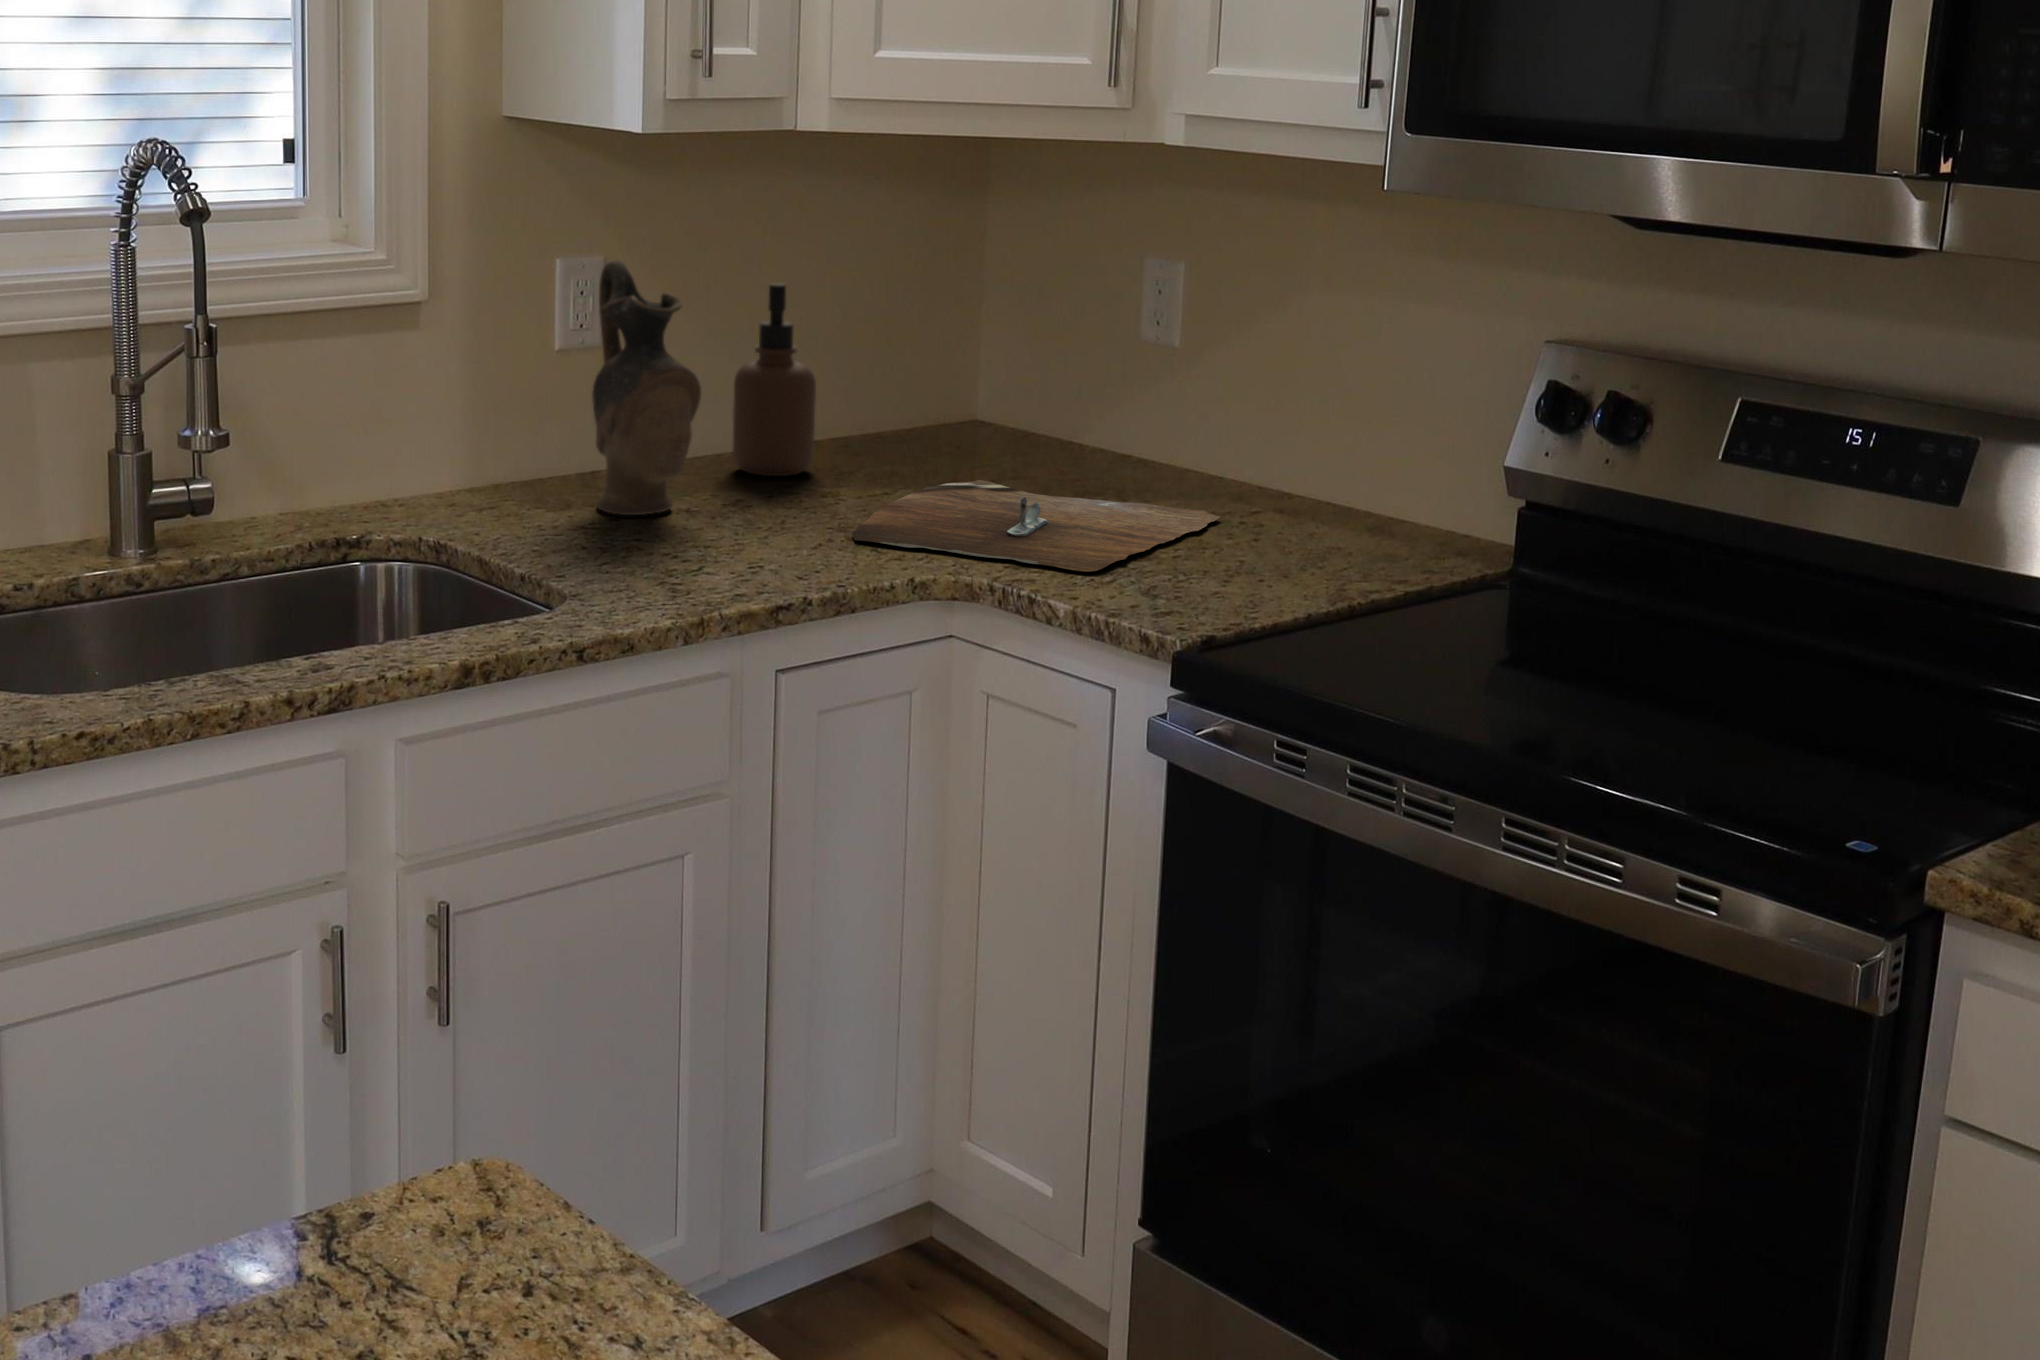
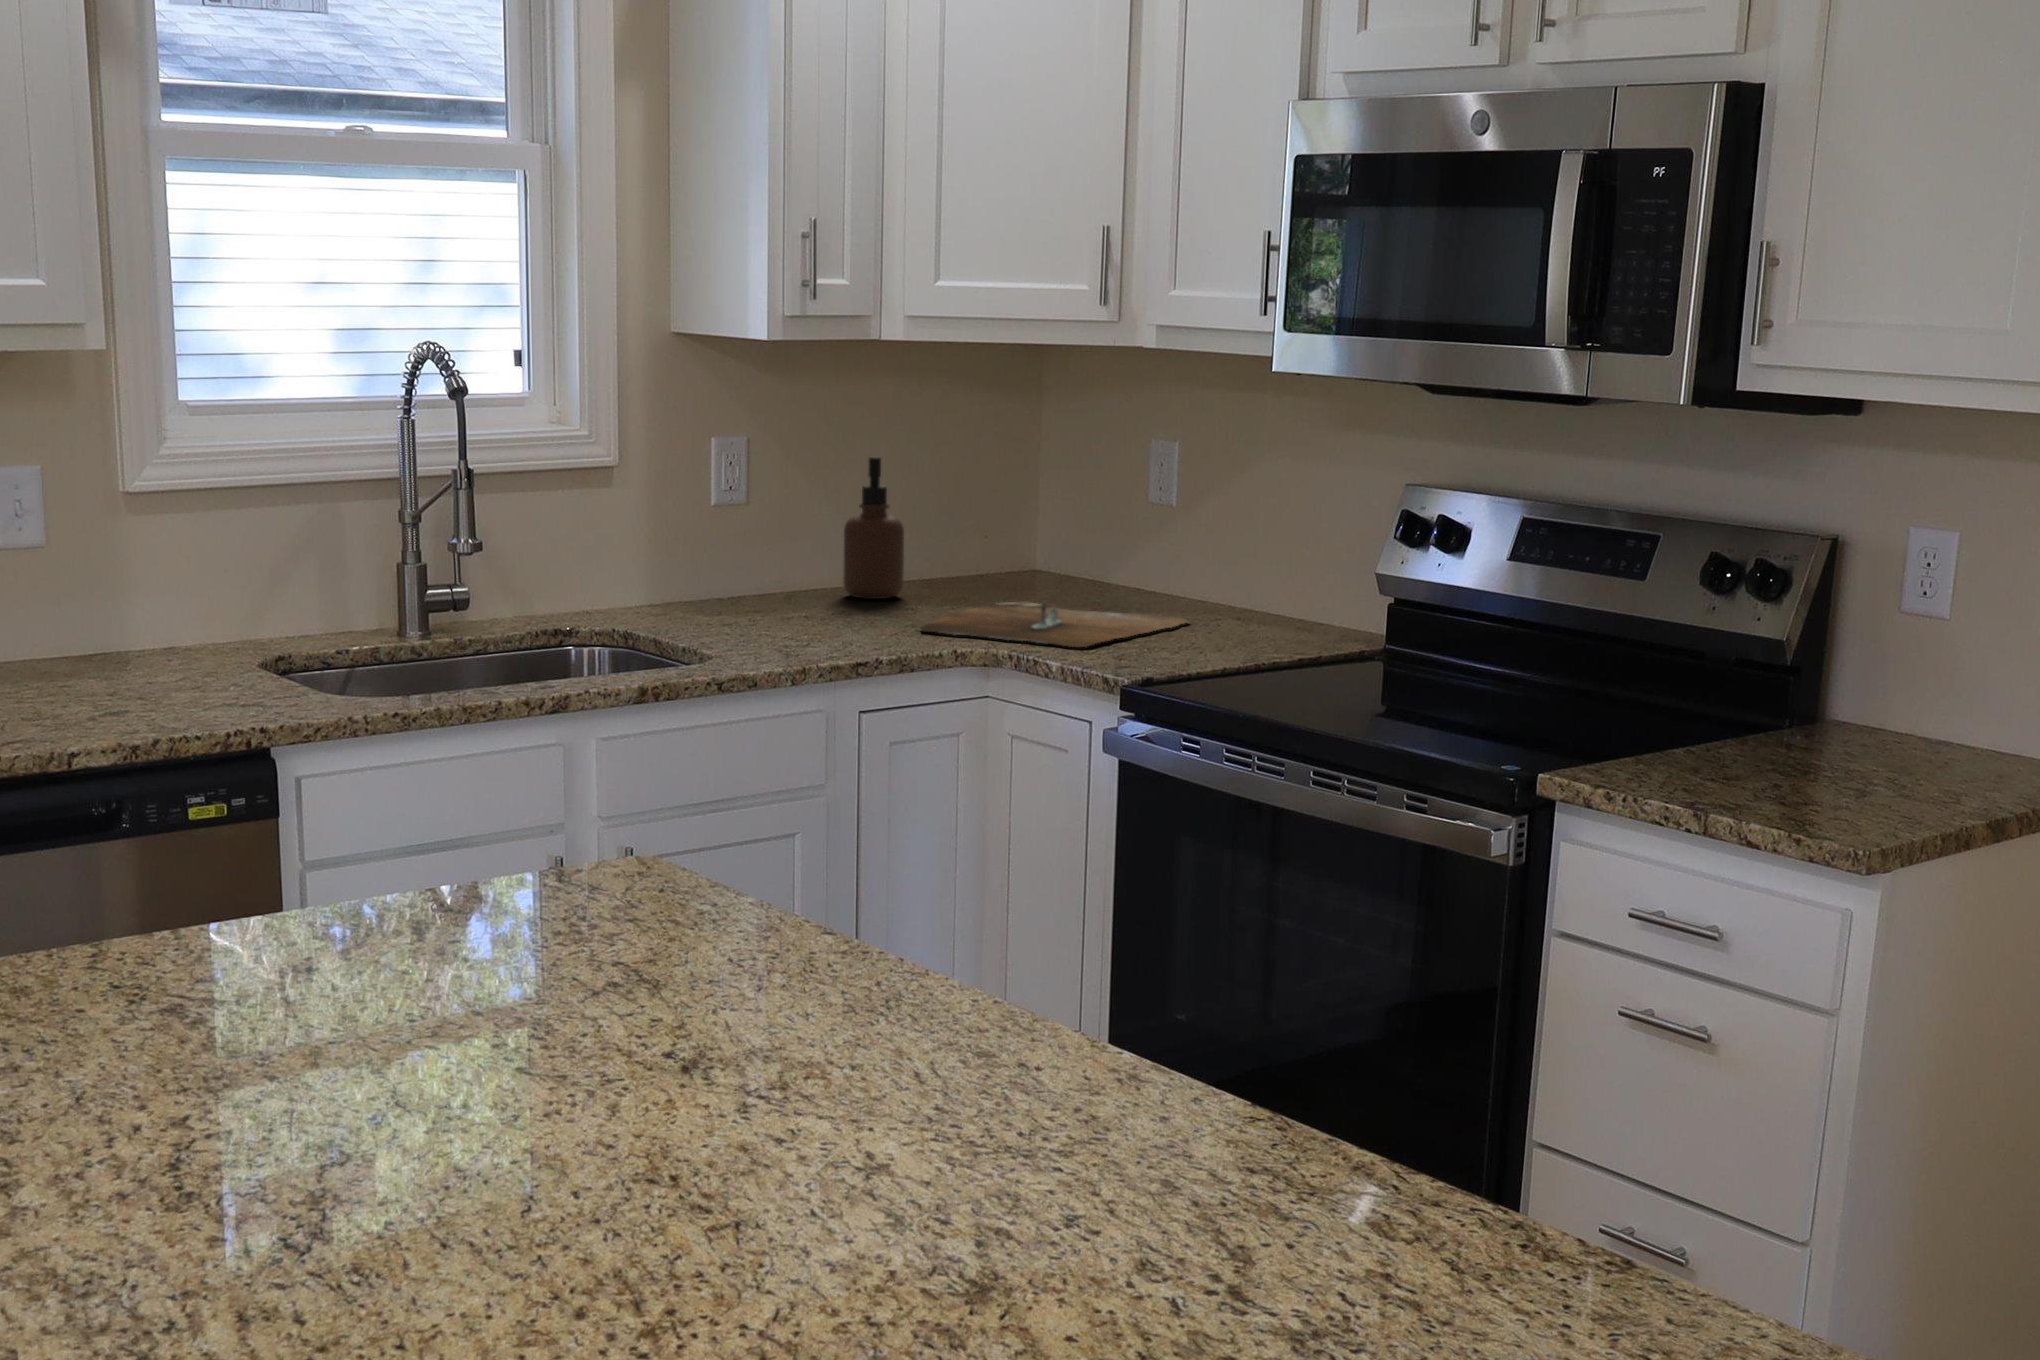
ceramic pitcher: present [592,260,701,515] -> none [736,435,814,618]

